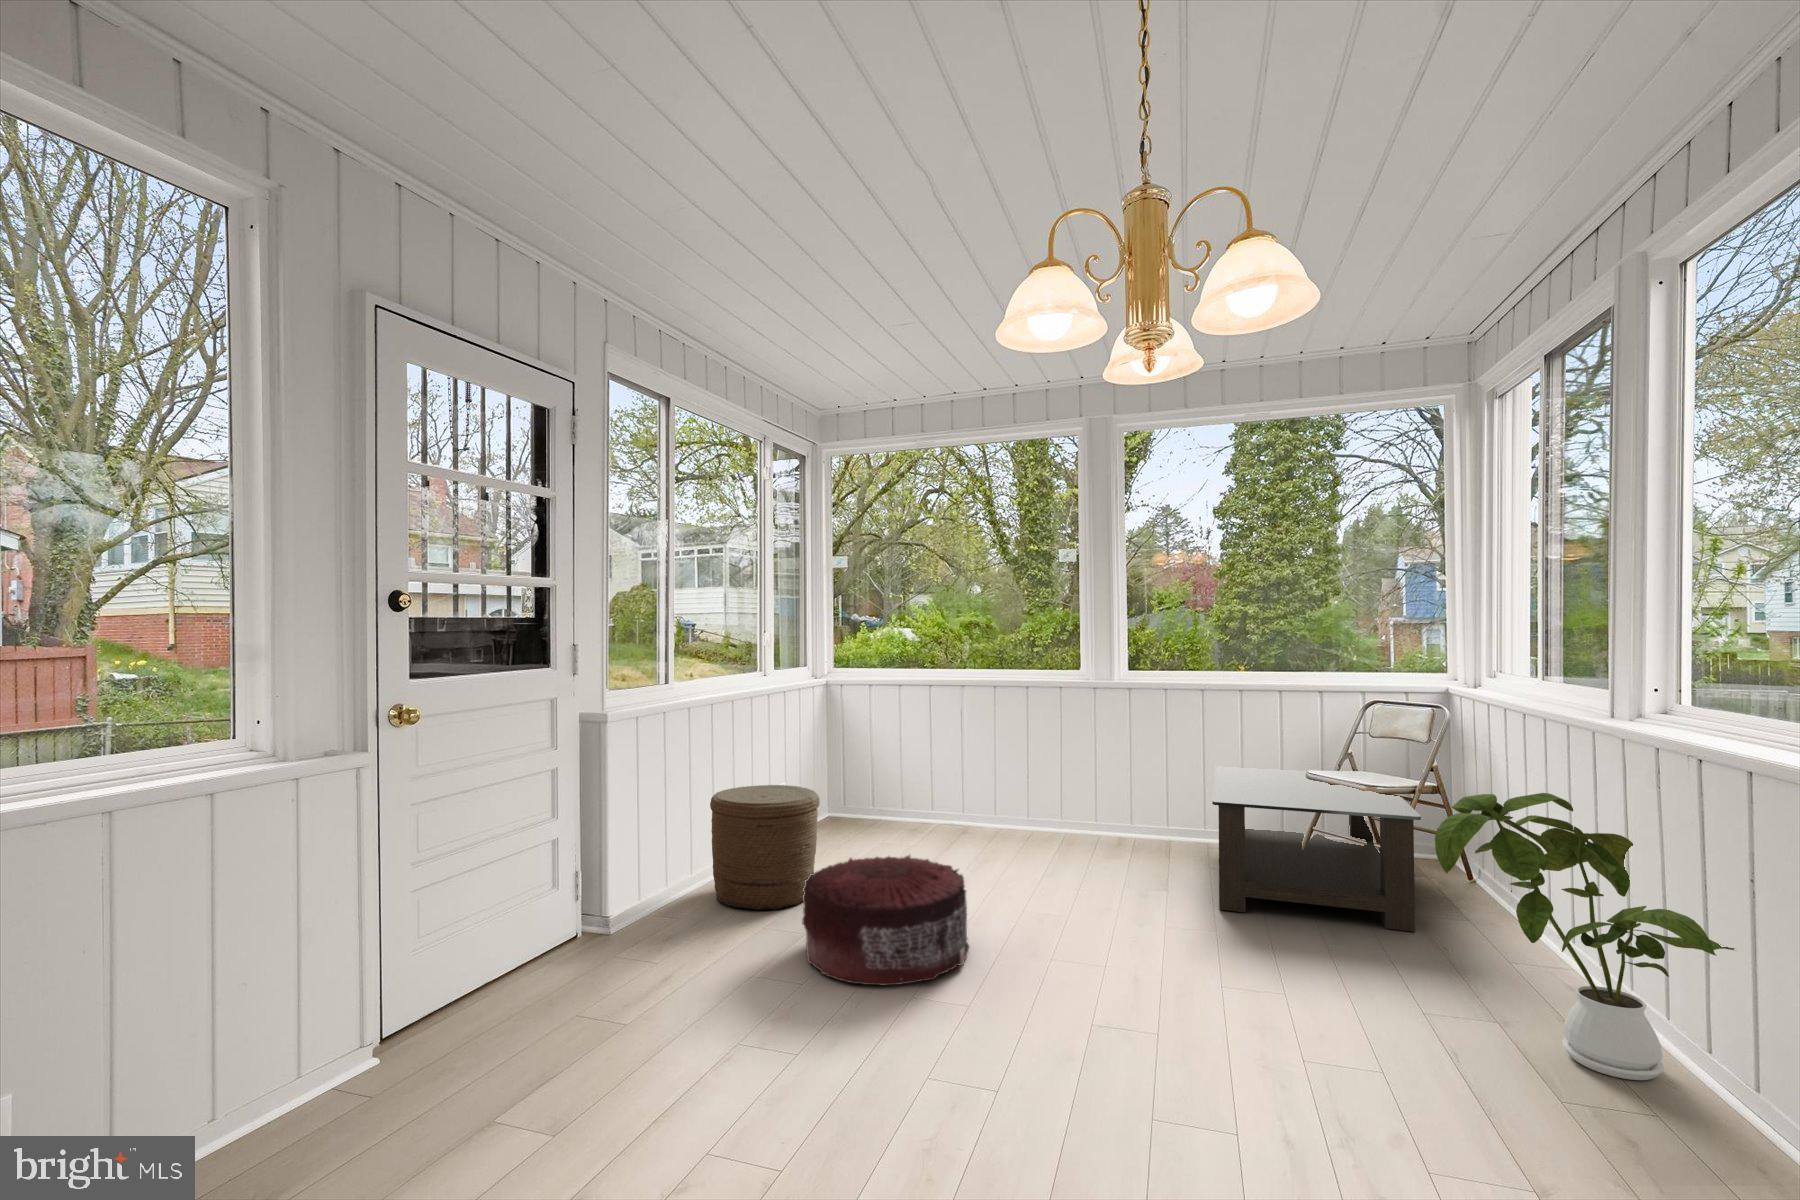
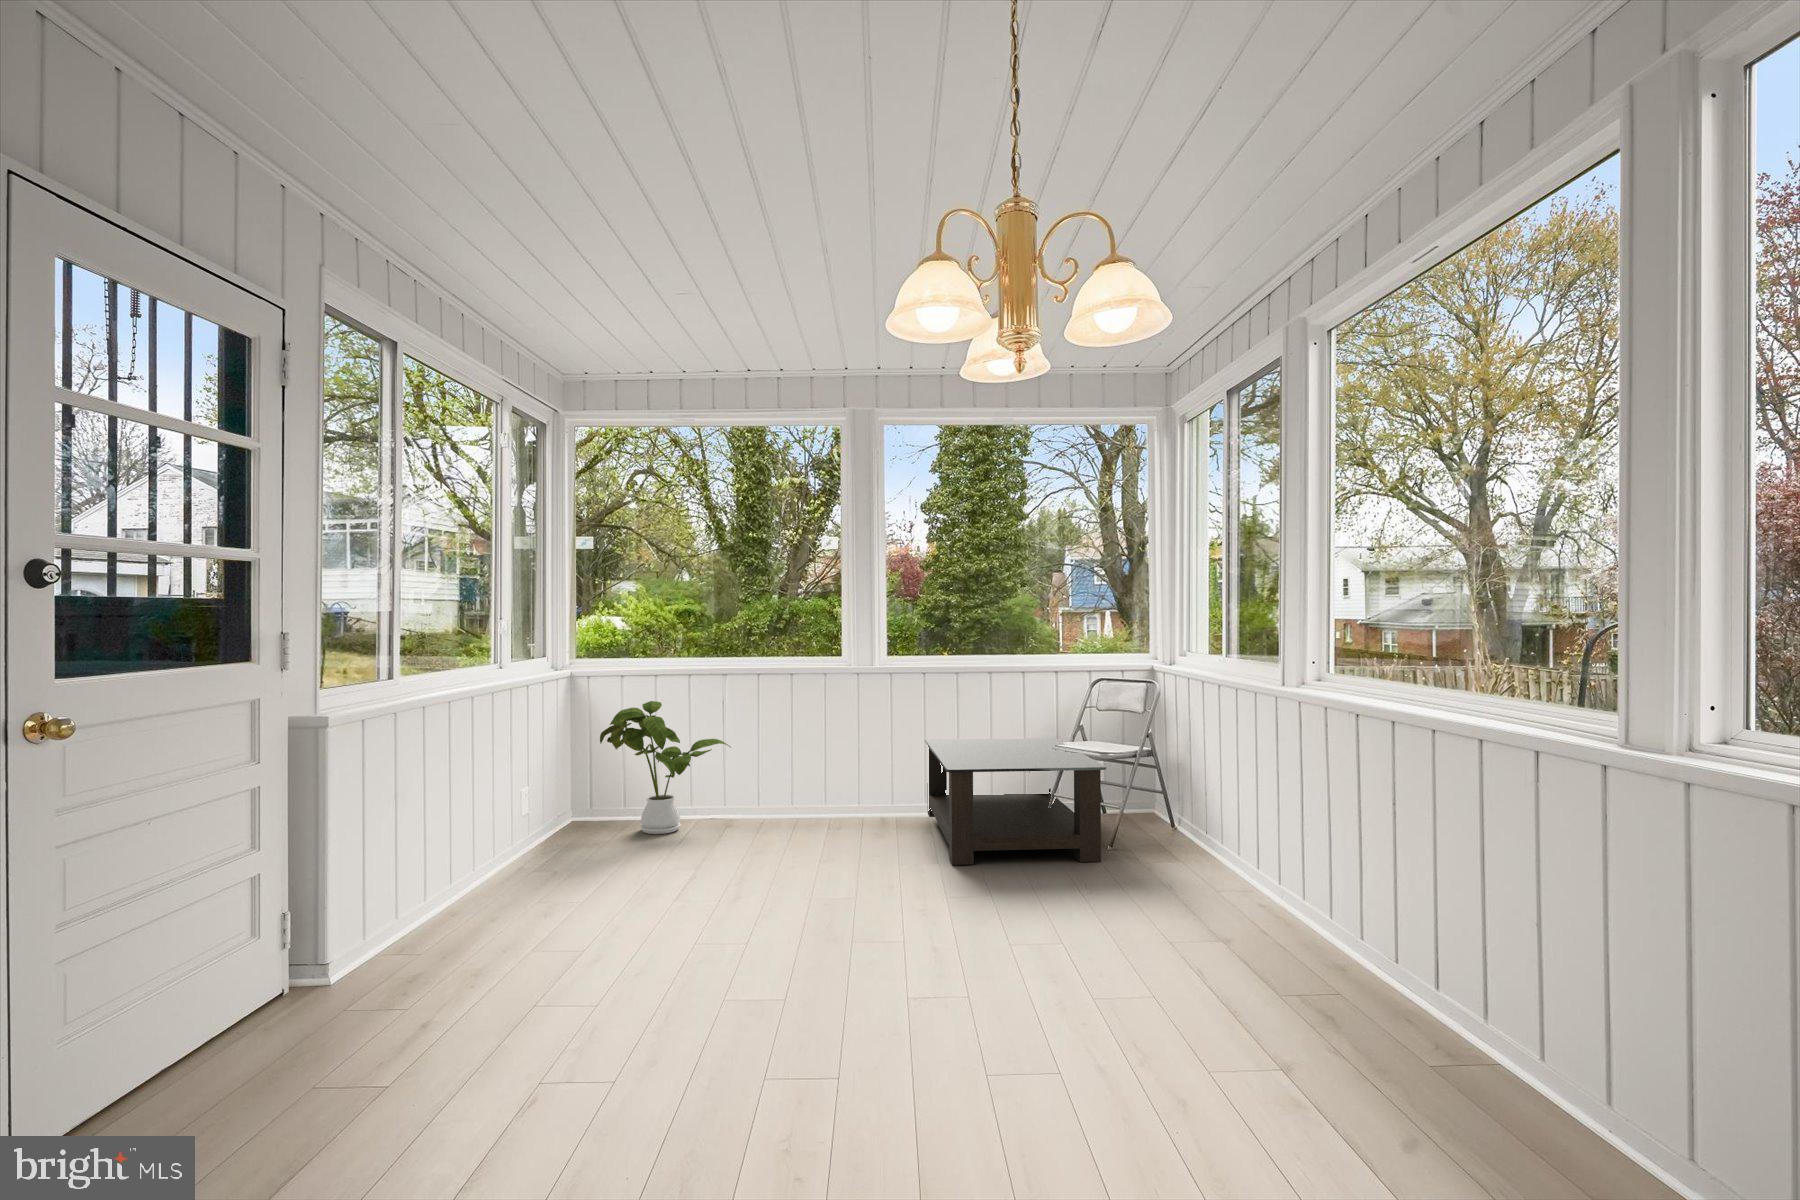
woven basket: present [710,785,820,910] -> none [433,792,564,931]
house plant: present [1435,793,1735,1080] -> present [600,701,730,834]
pouf: present [802,855,969,985] -> none [583,847,757,982]

